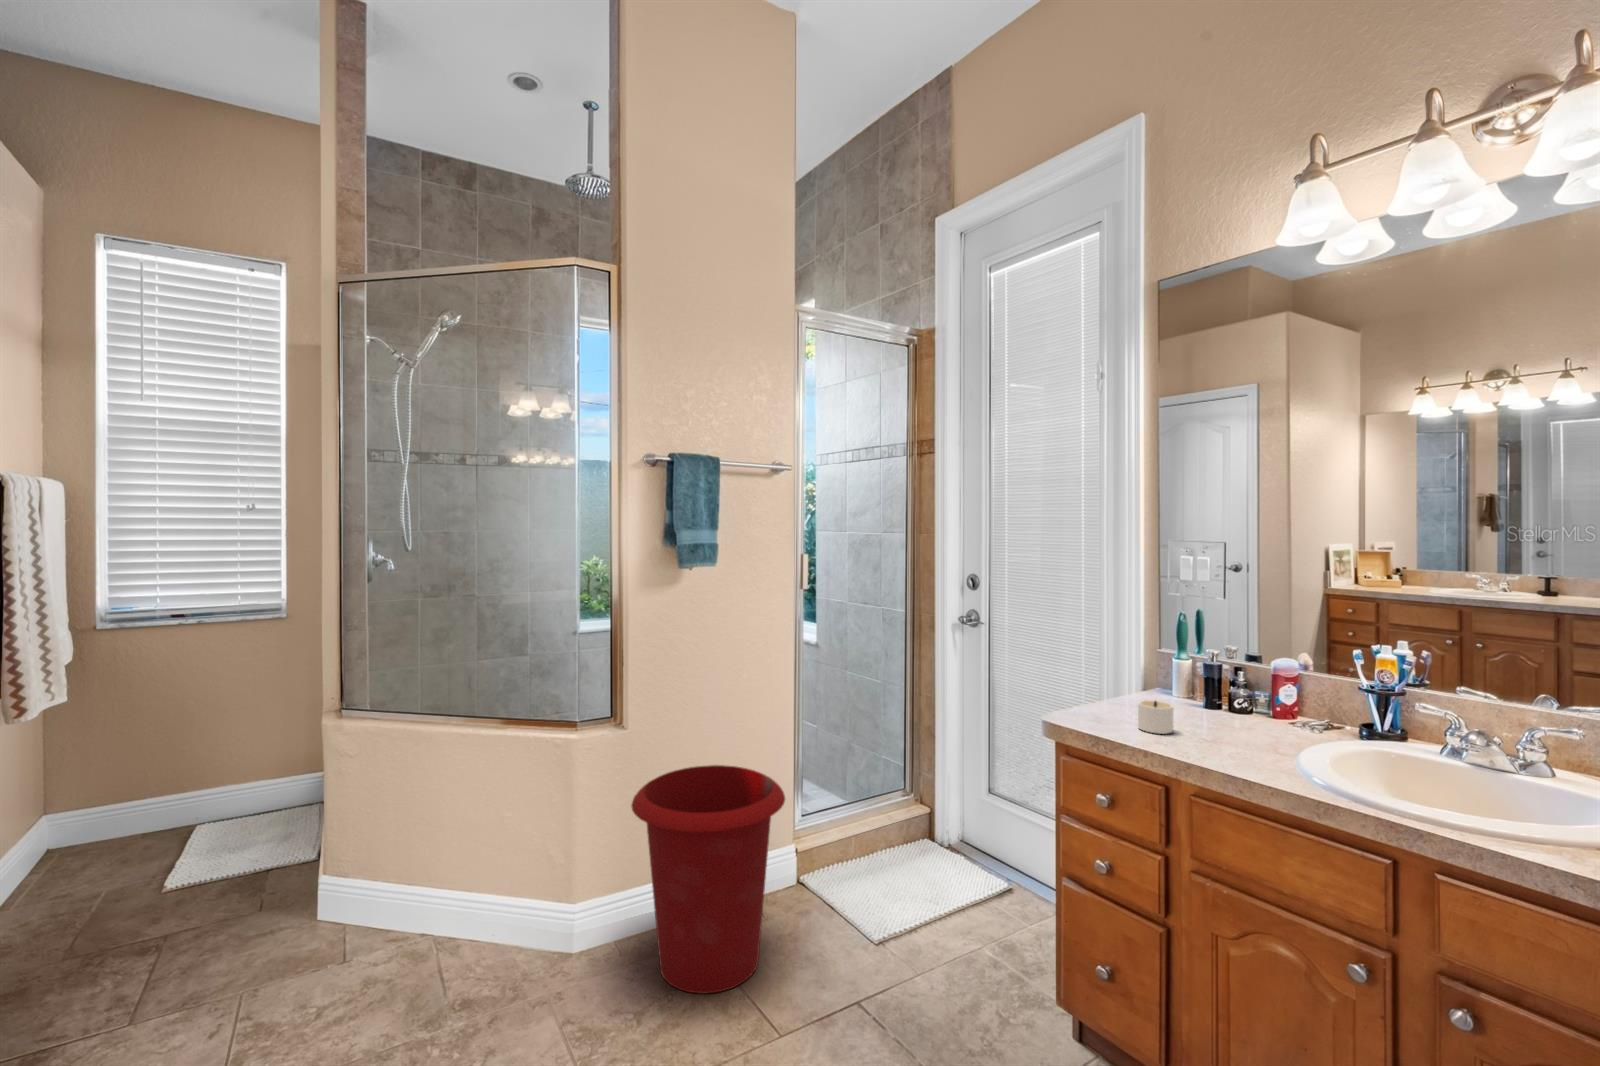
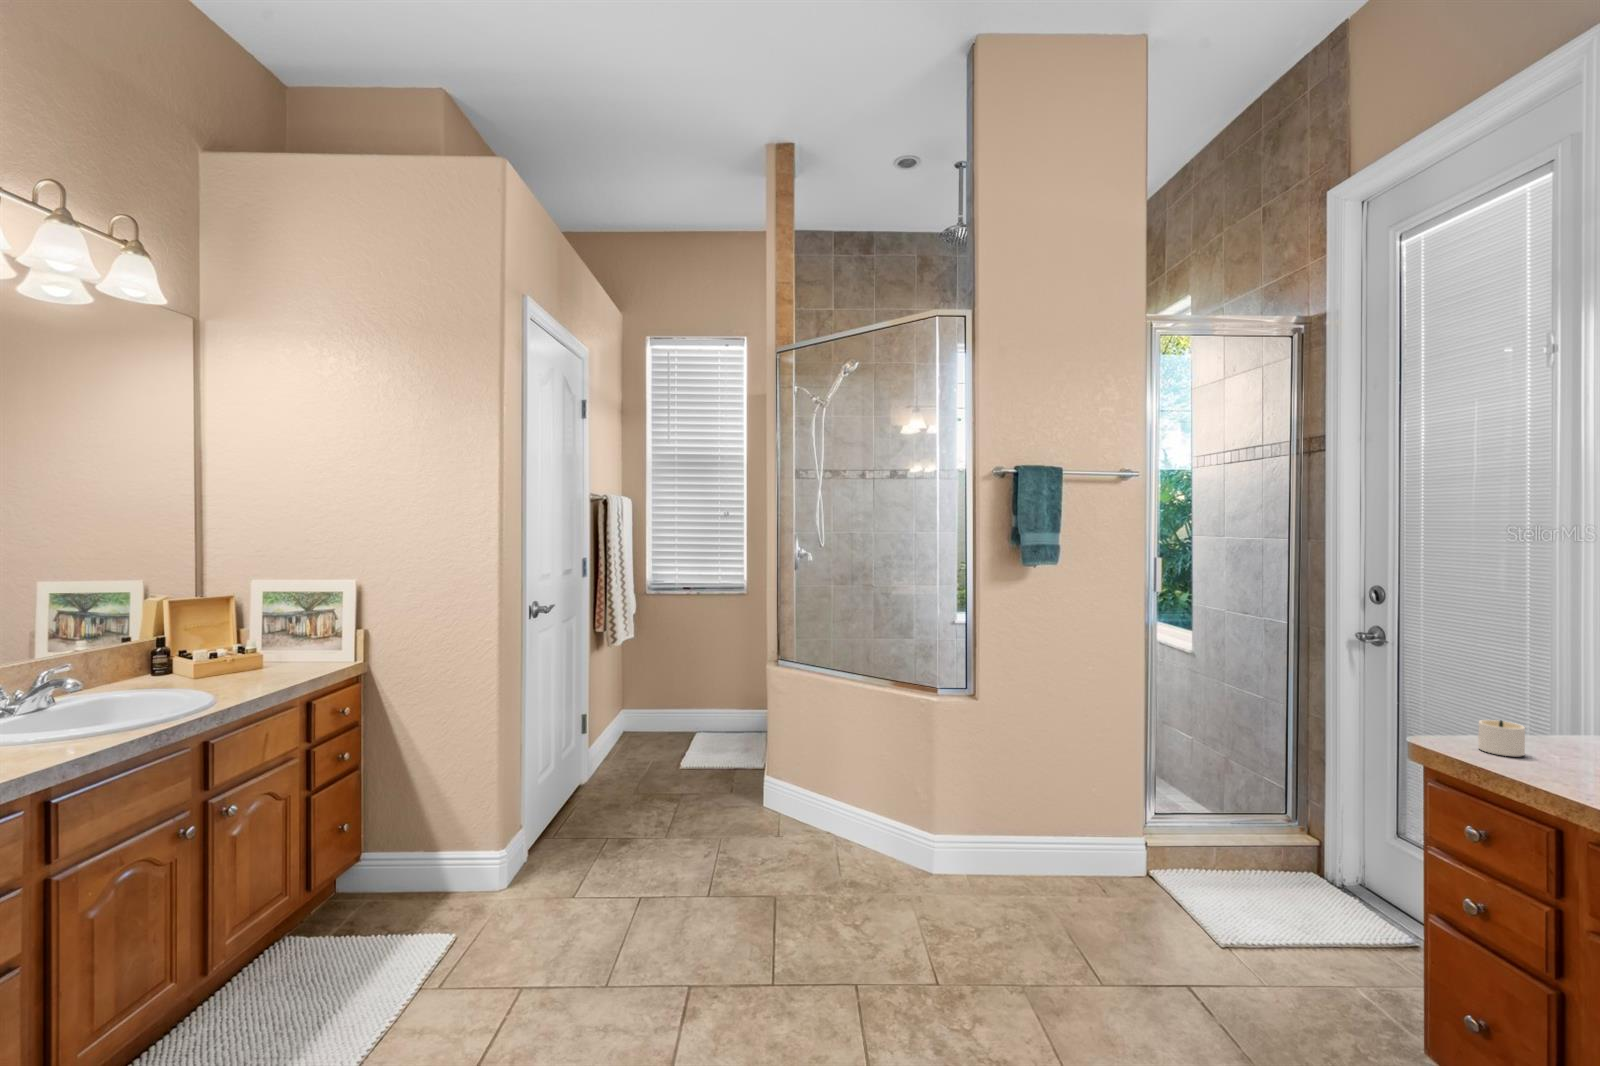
waste bin: present [631,765,785,994] -> none [976,742,1117,935]

